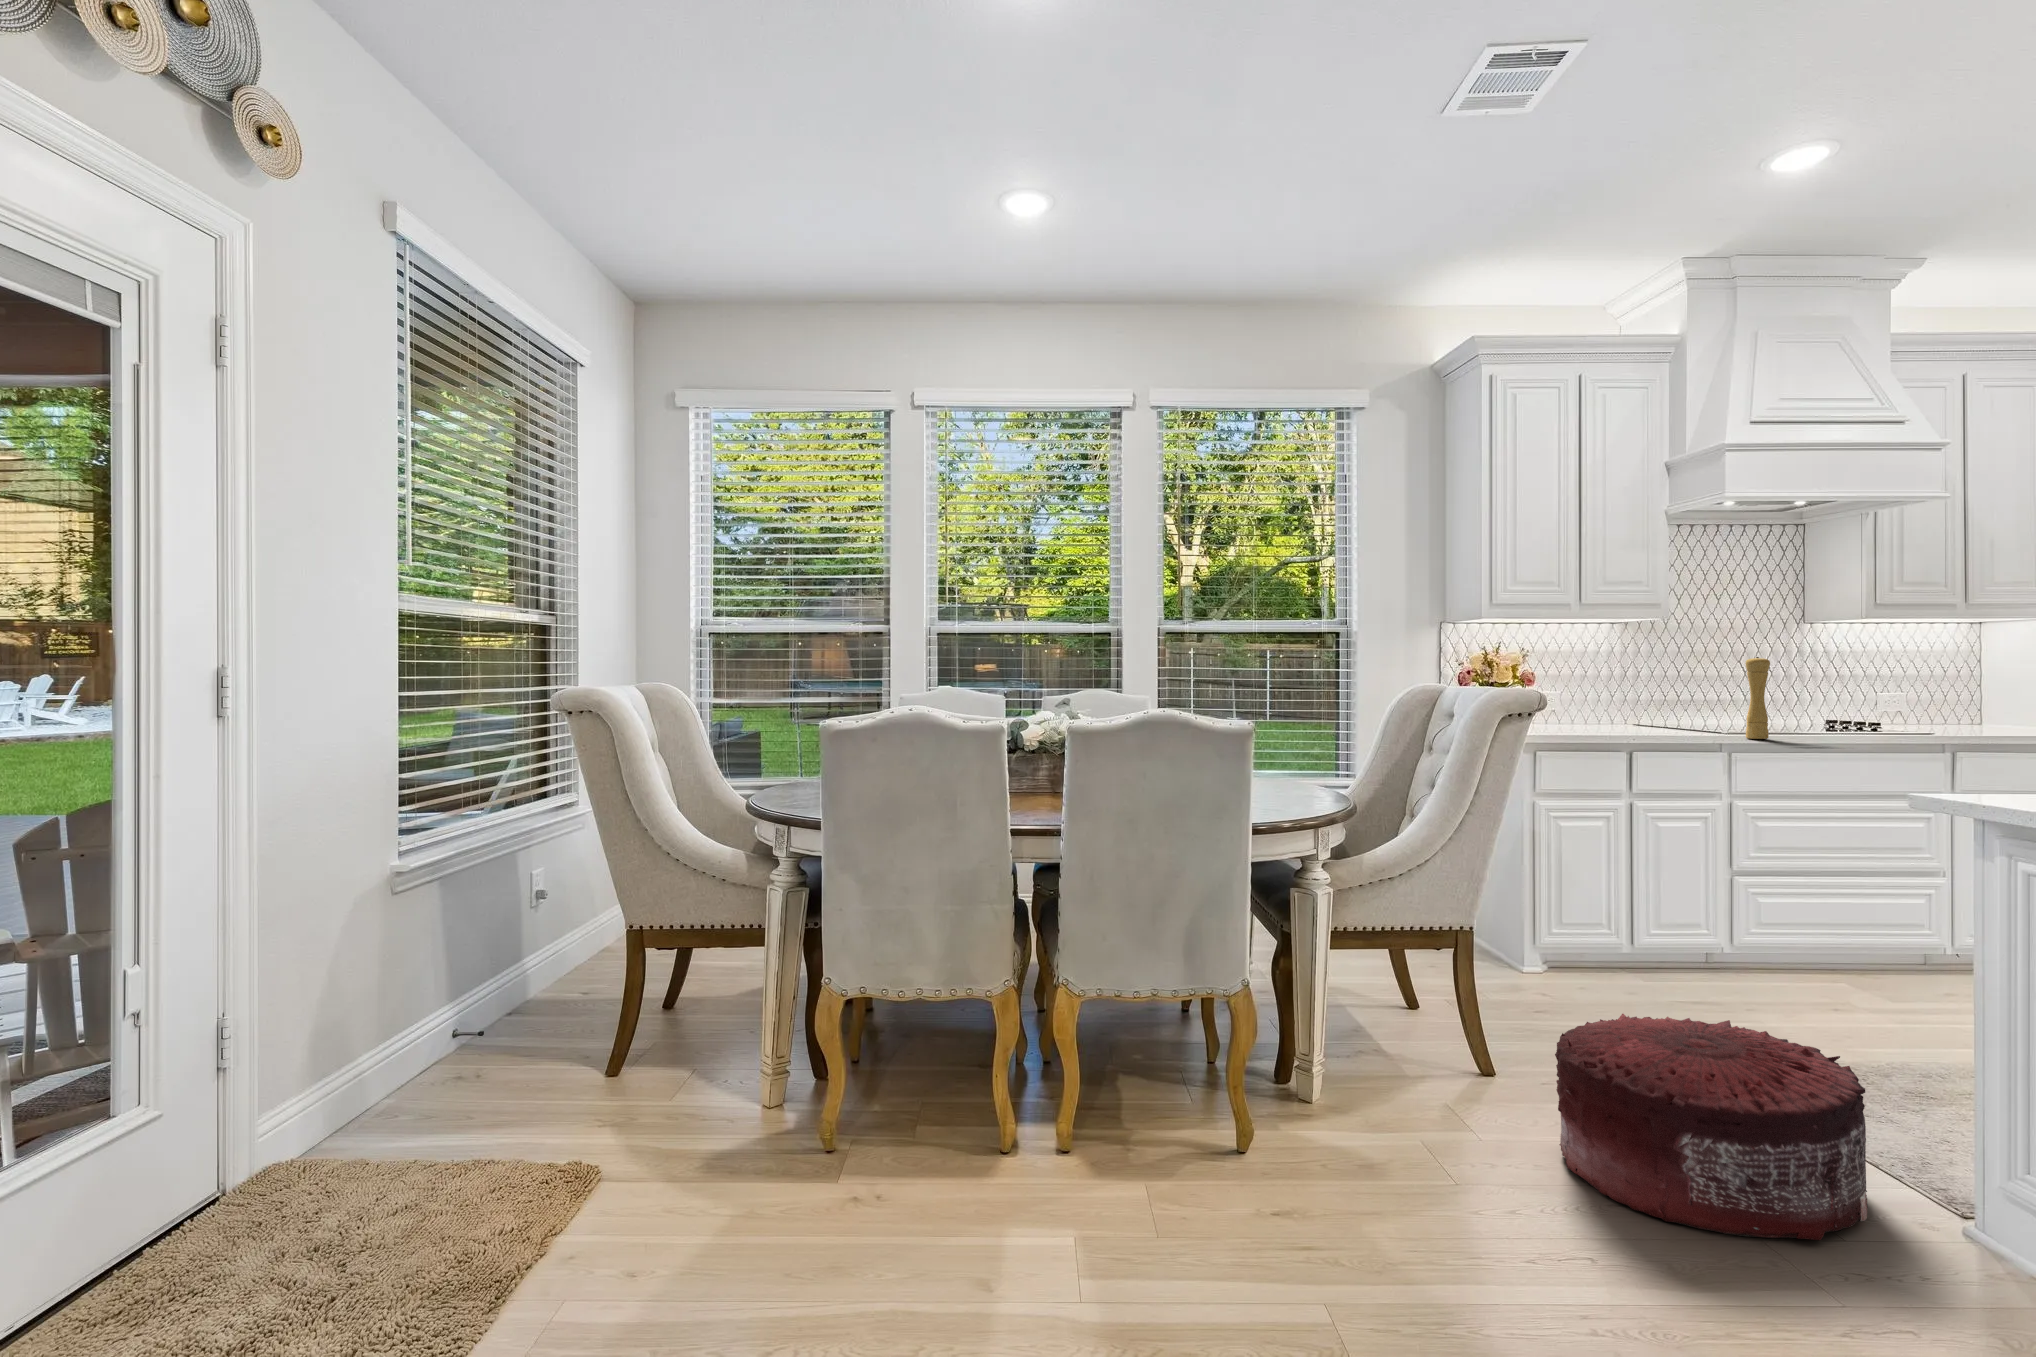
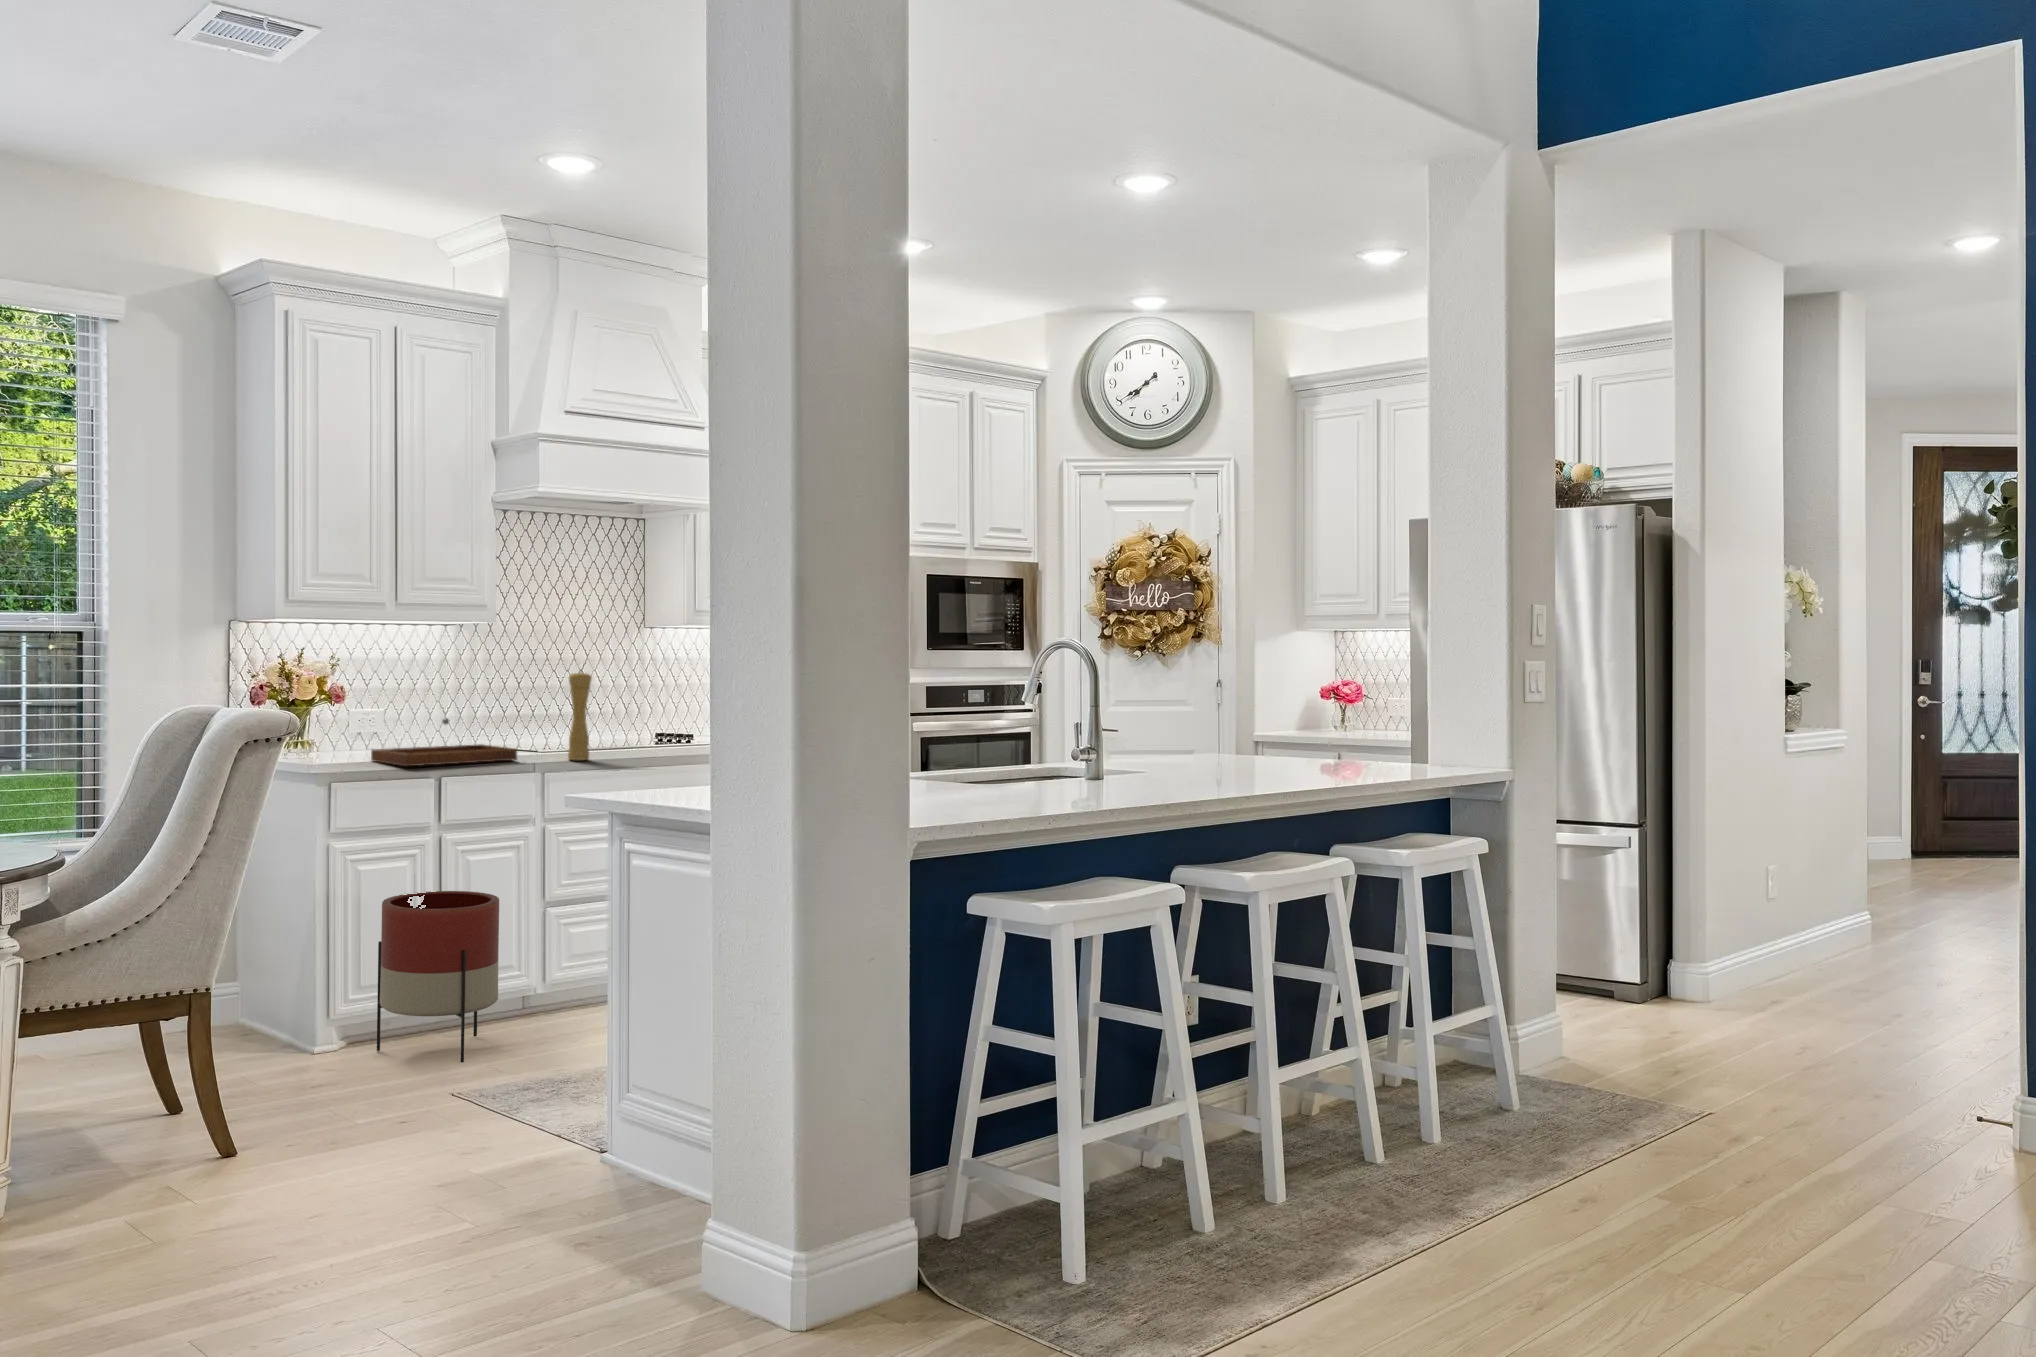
tray: none [1561,699,1696,738] -> present [371,718,517,766]
planter: none [1574,847,1689,1003] -> present [377,891,499,1062]
pouf: present [1555,1014,1868,1240] -> none [289,1074,580,1291]

